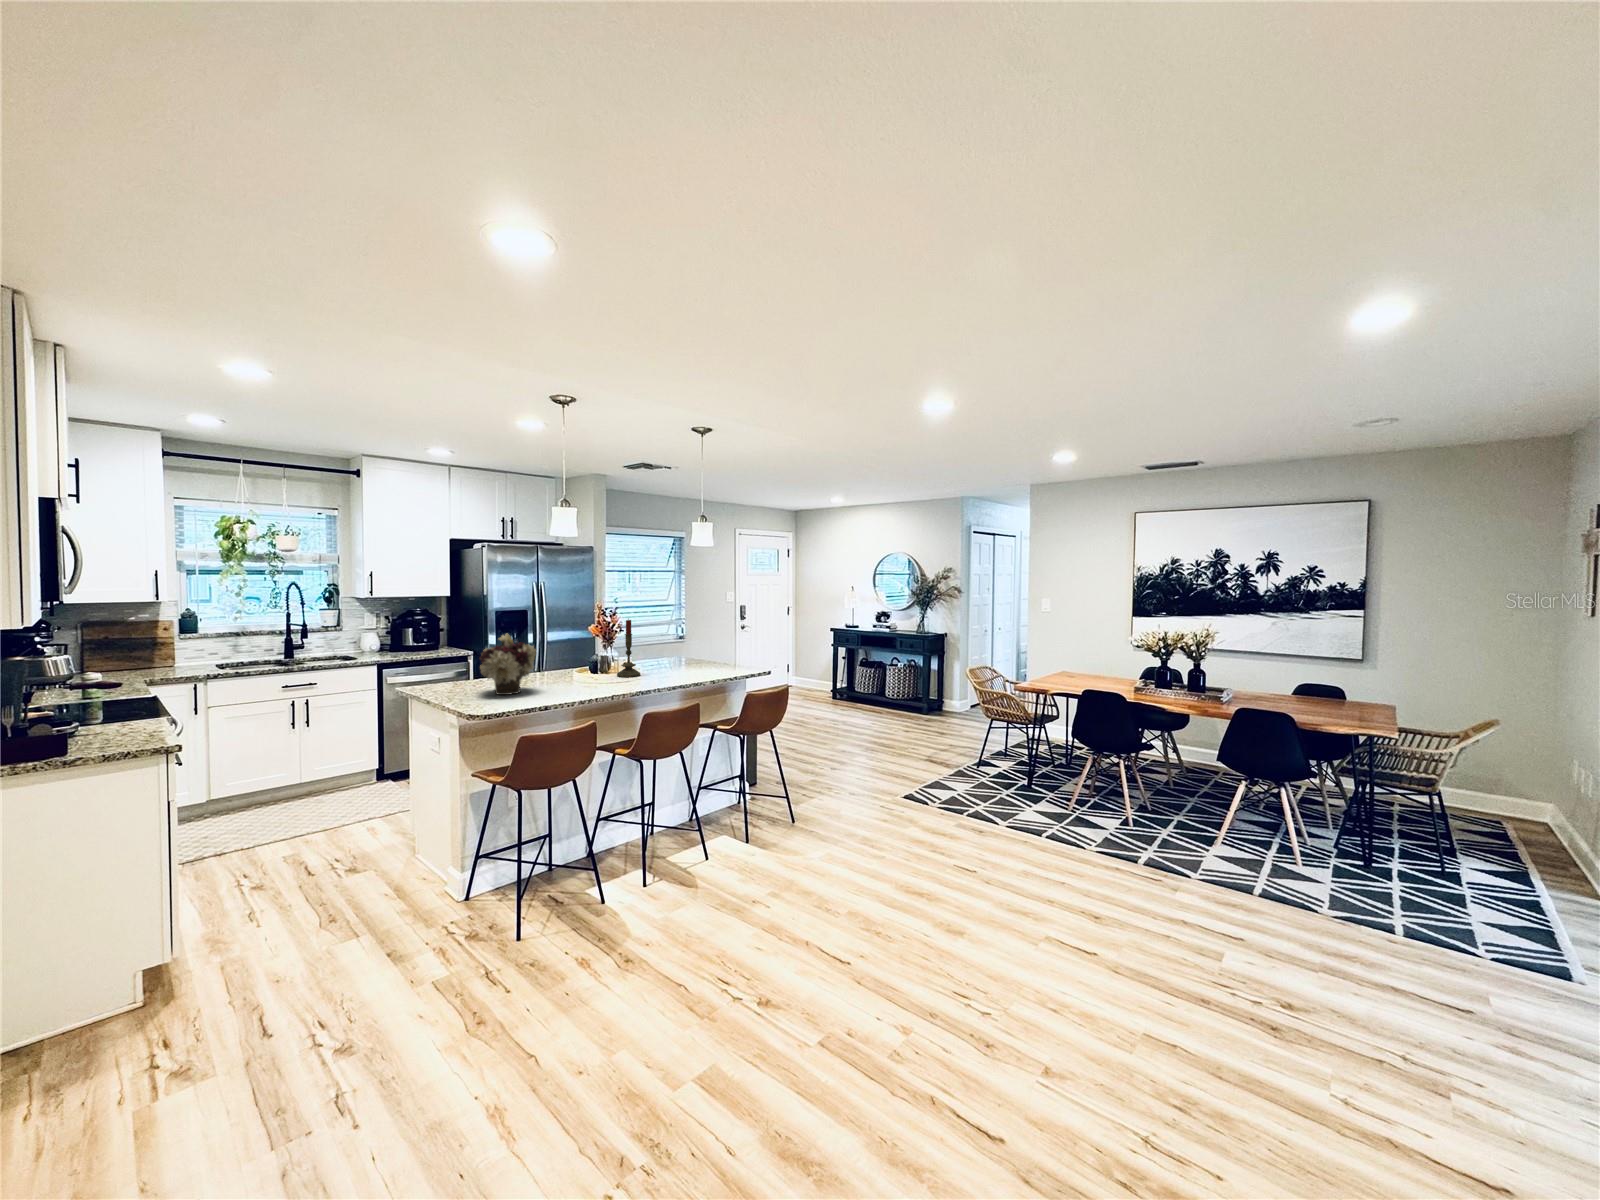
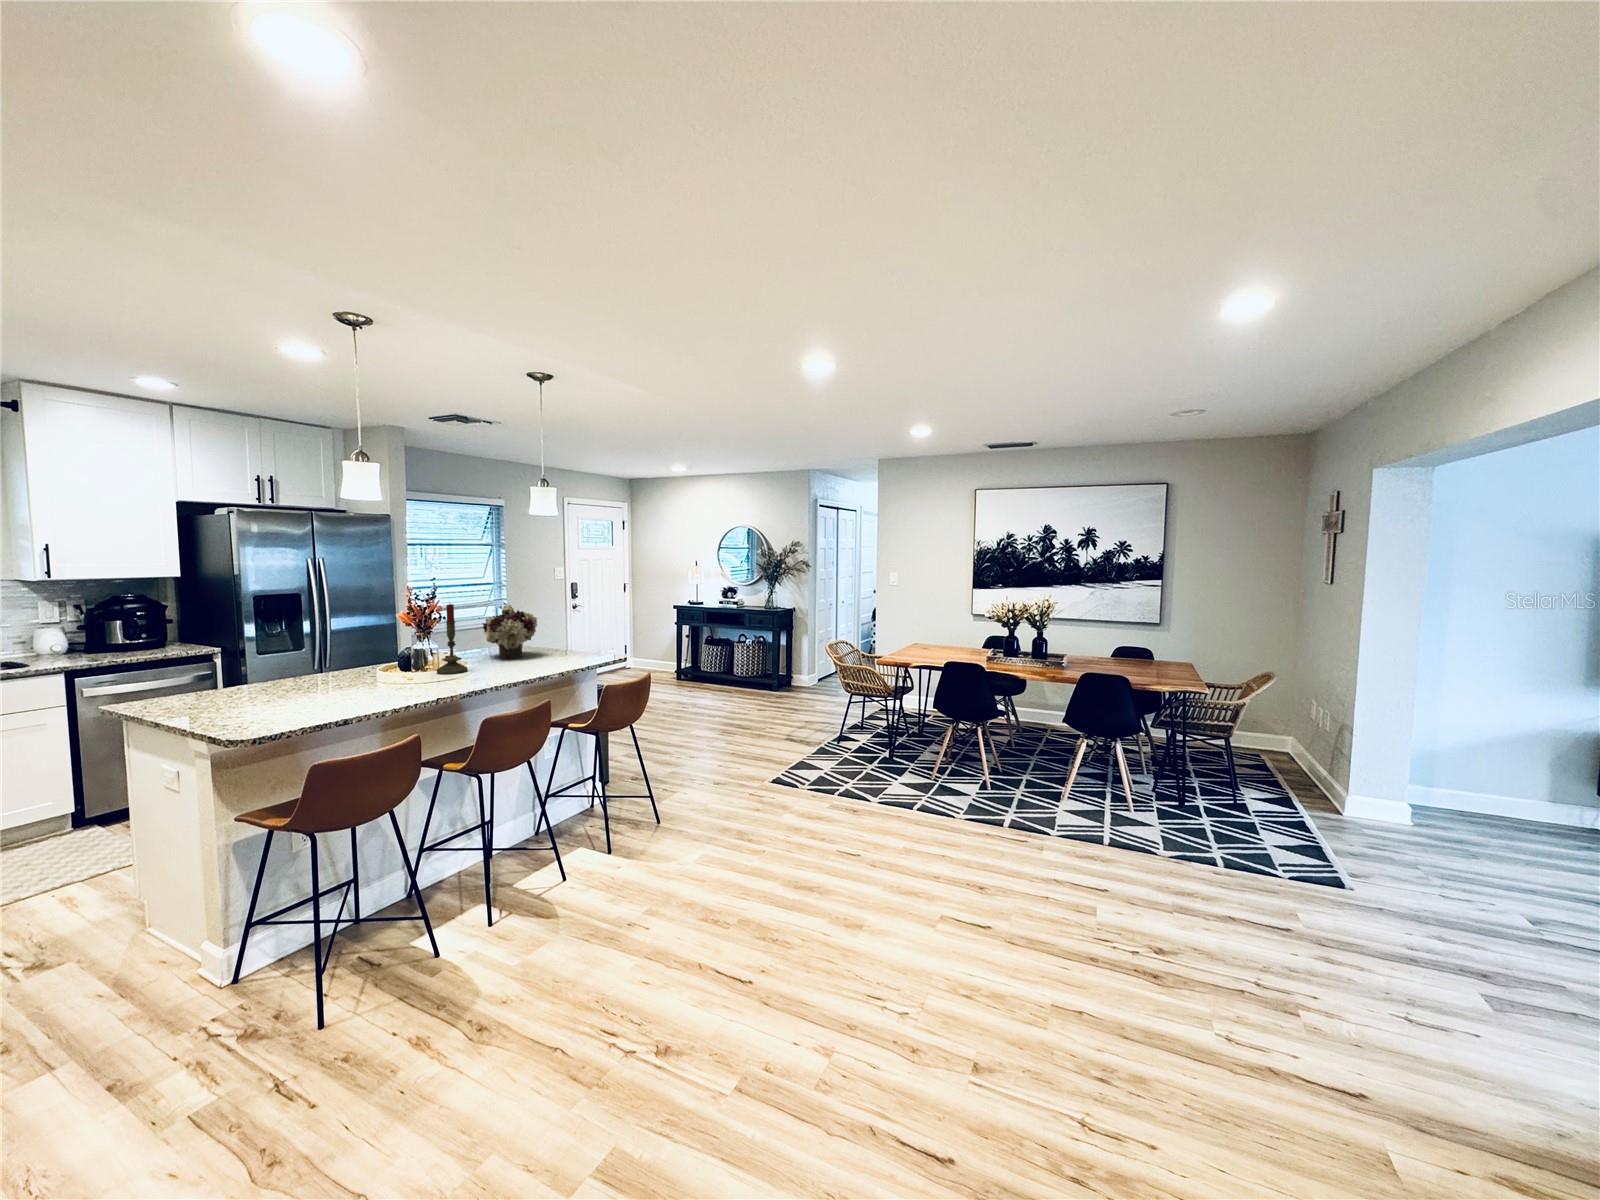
flower arrangement: present [480,634,536,695] -> present [483,604,537,659]

